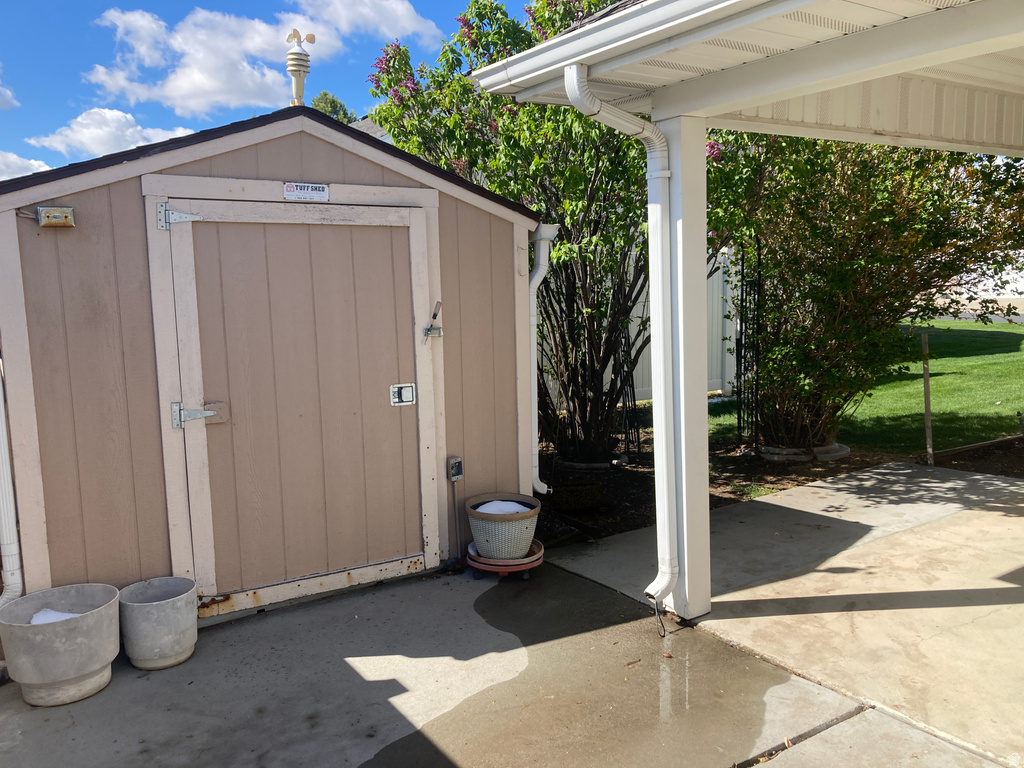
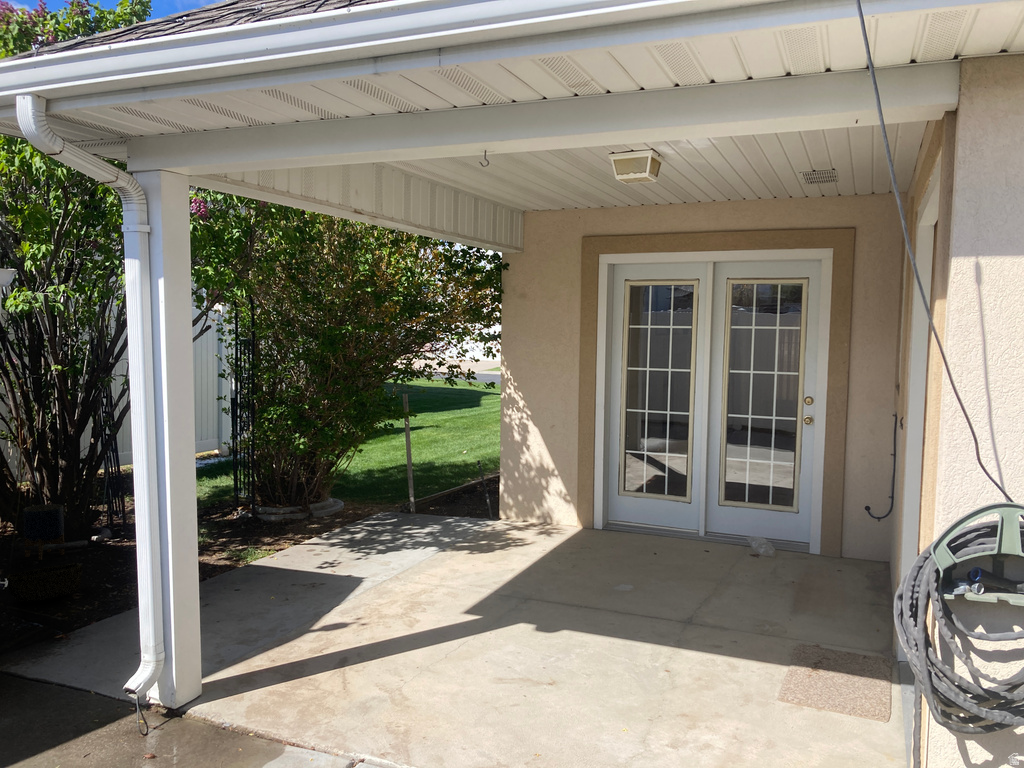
planter: none [562,429,592,475] -> present [23,504,64,560]

